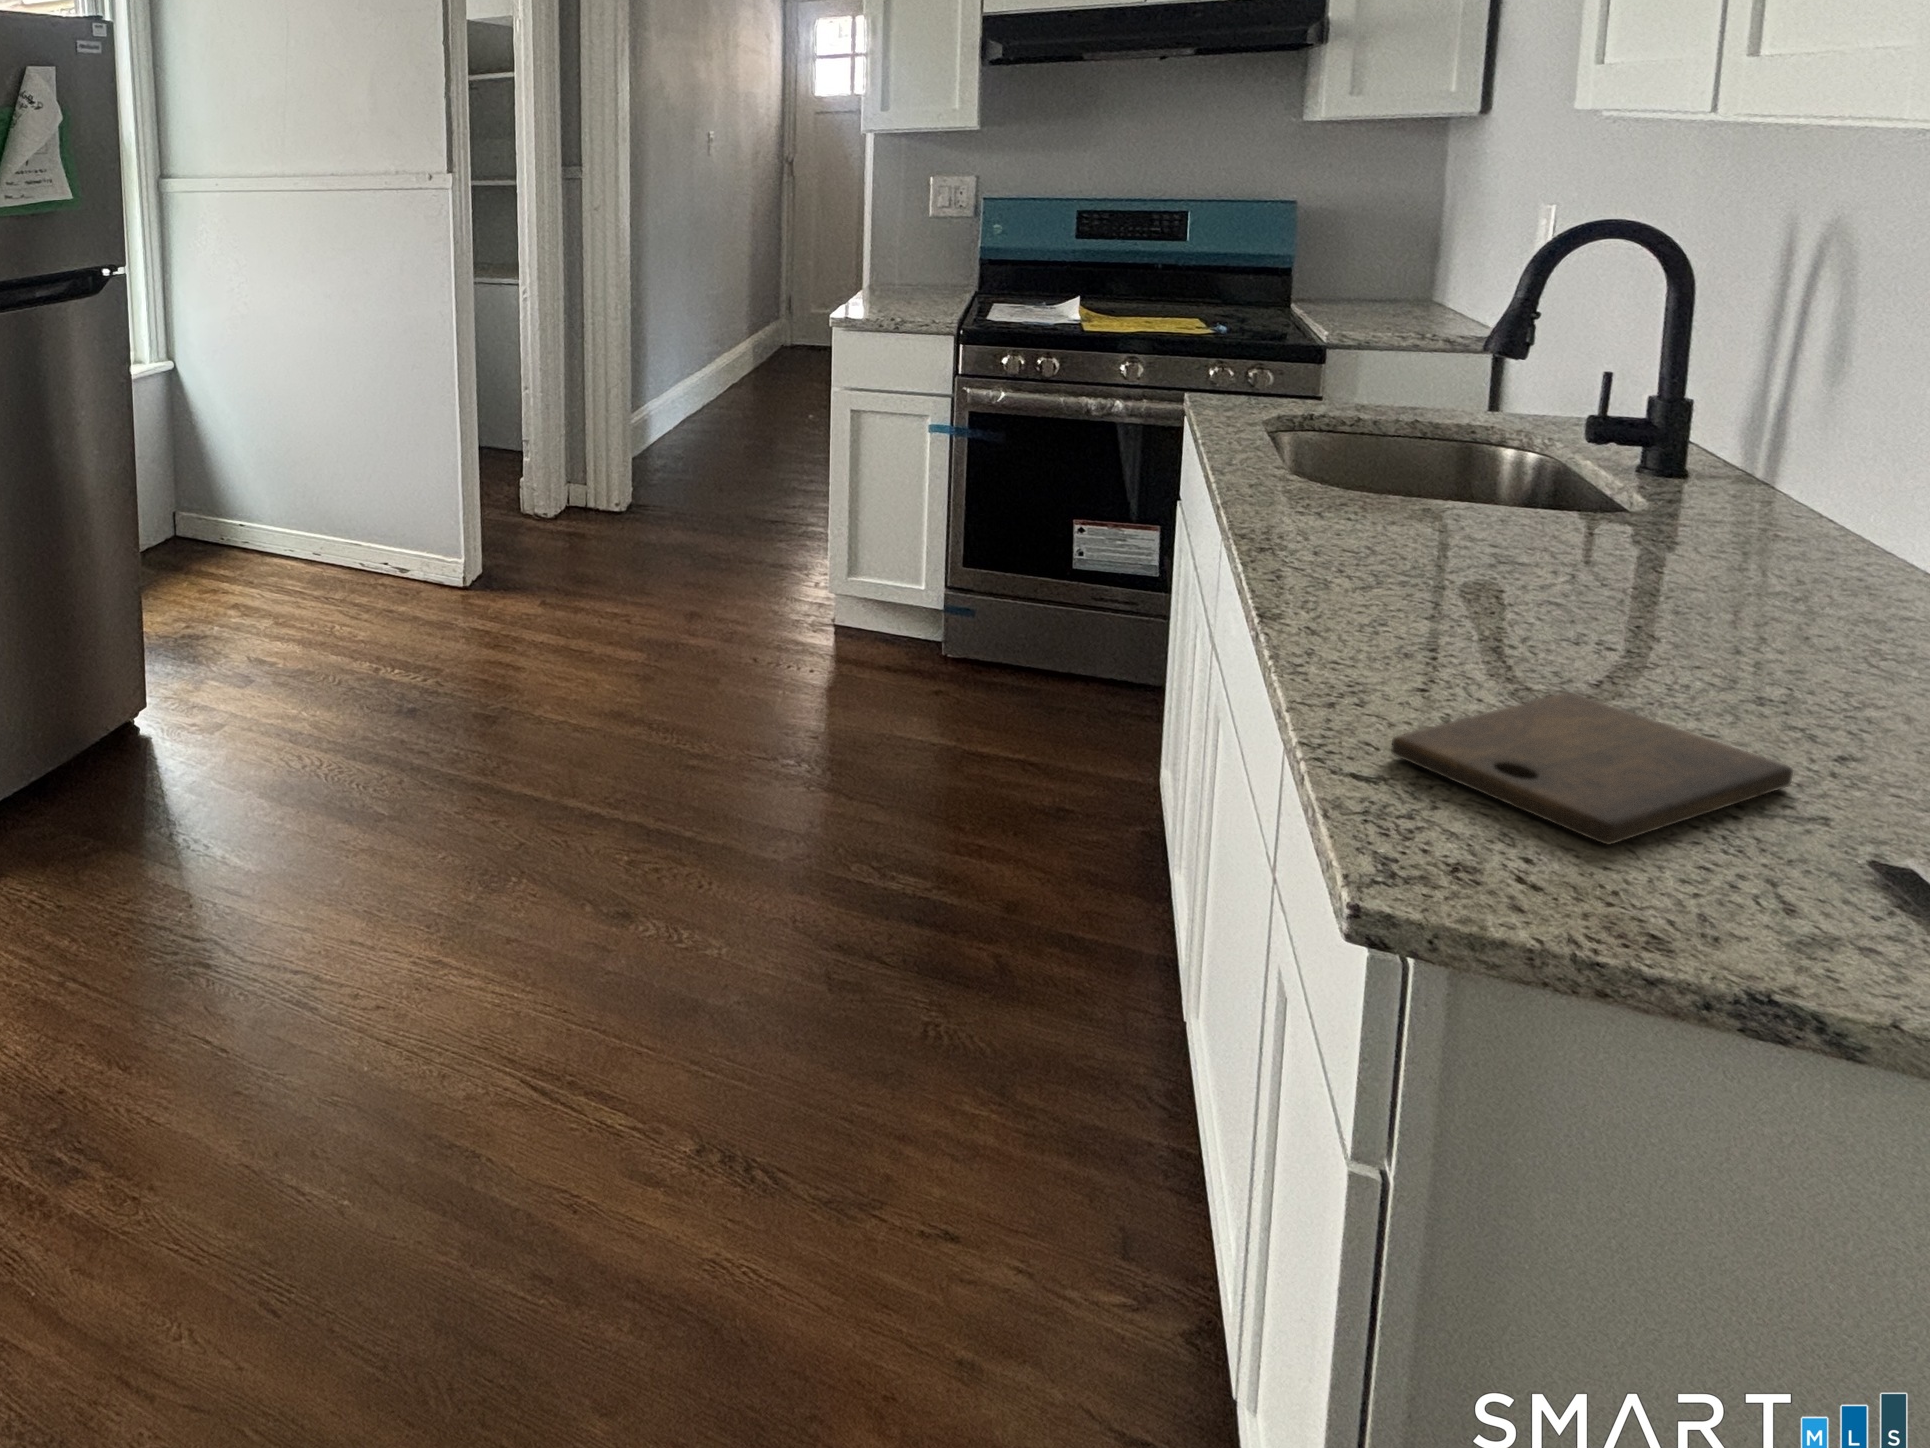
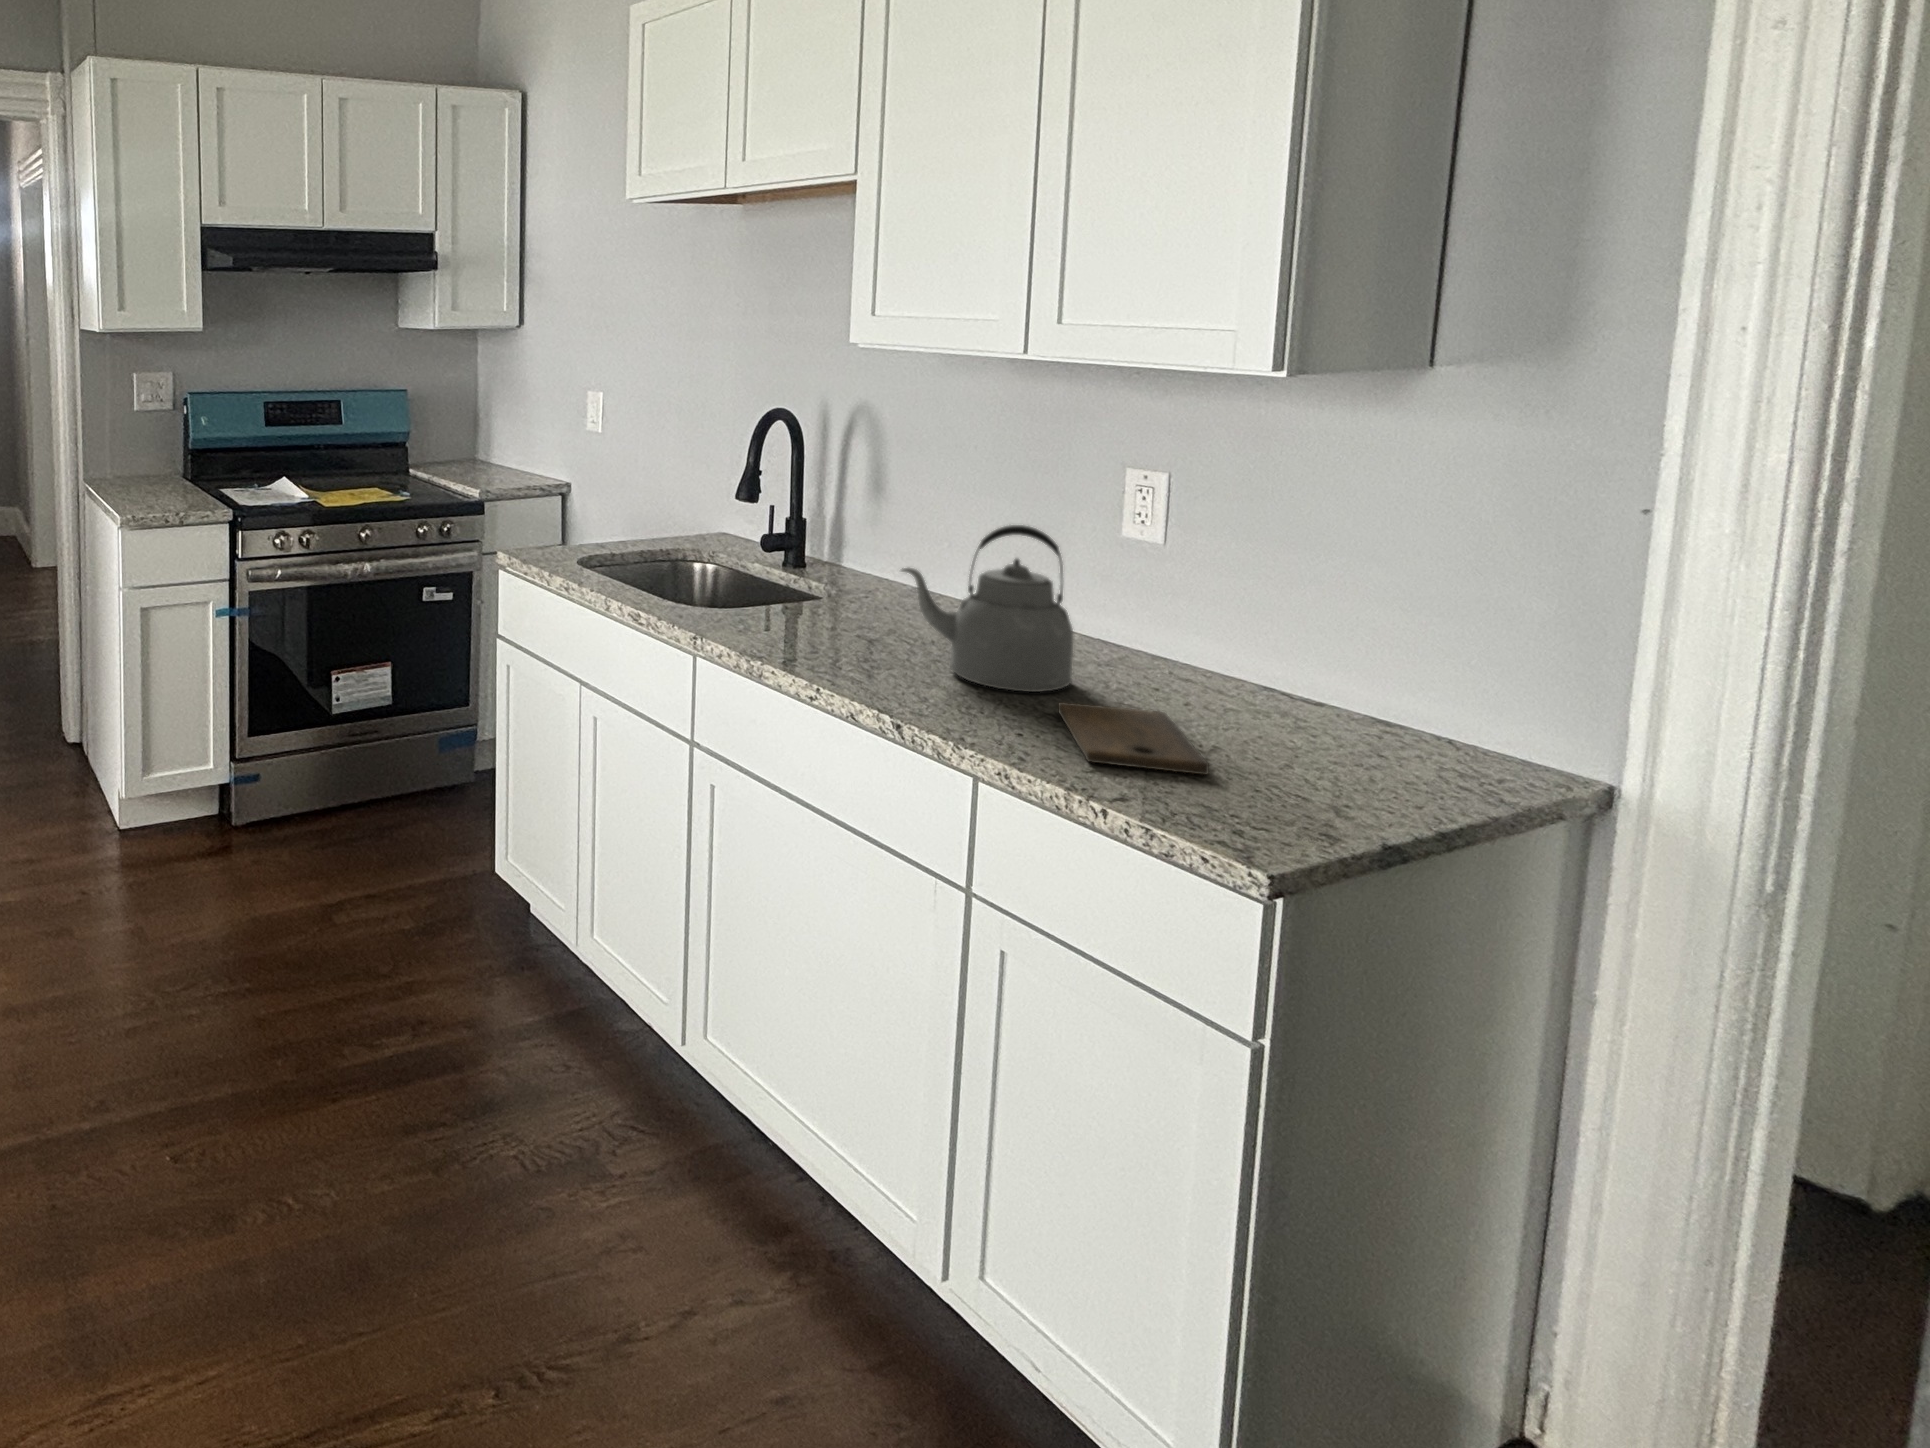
kettle: none [1445,395,1775,696] -> present [901,525,1073,692]

